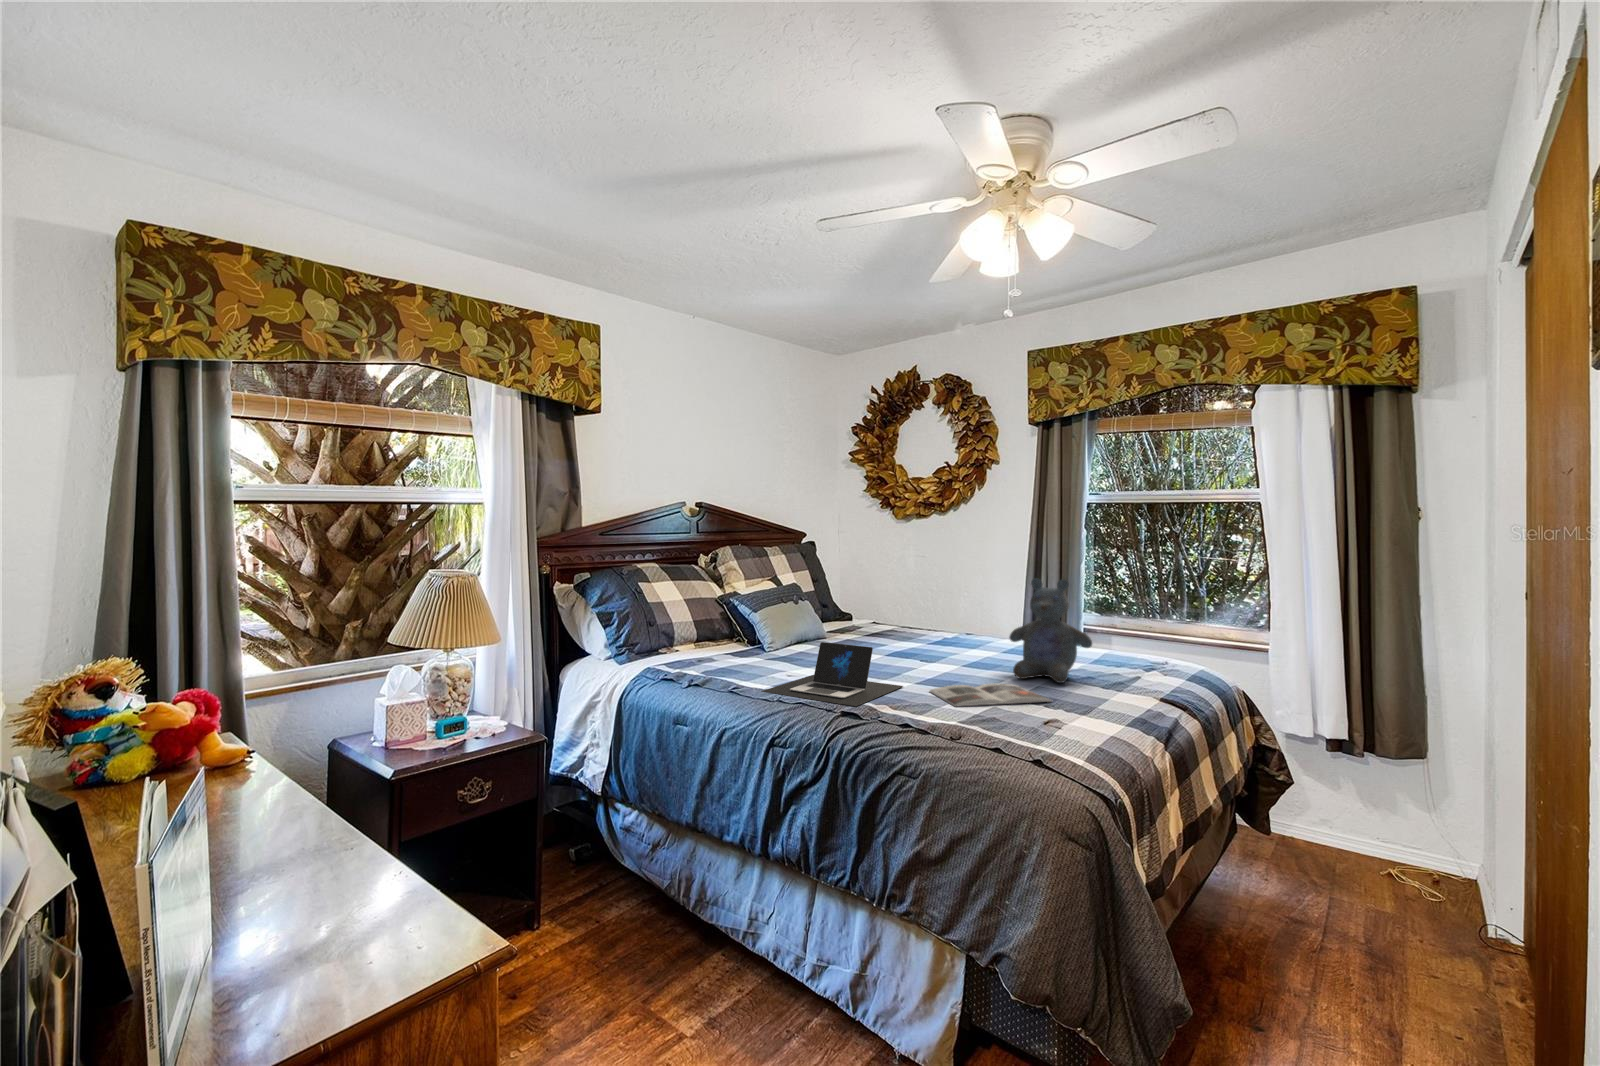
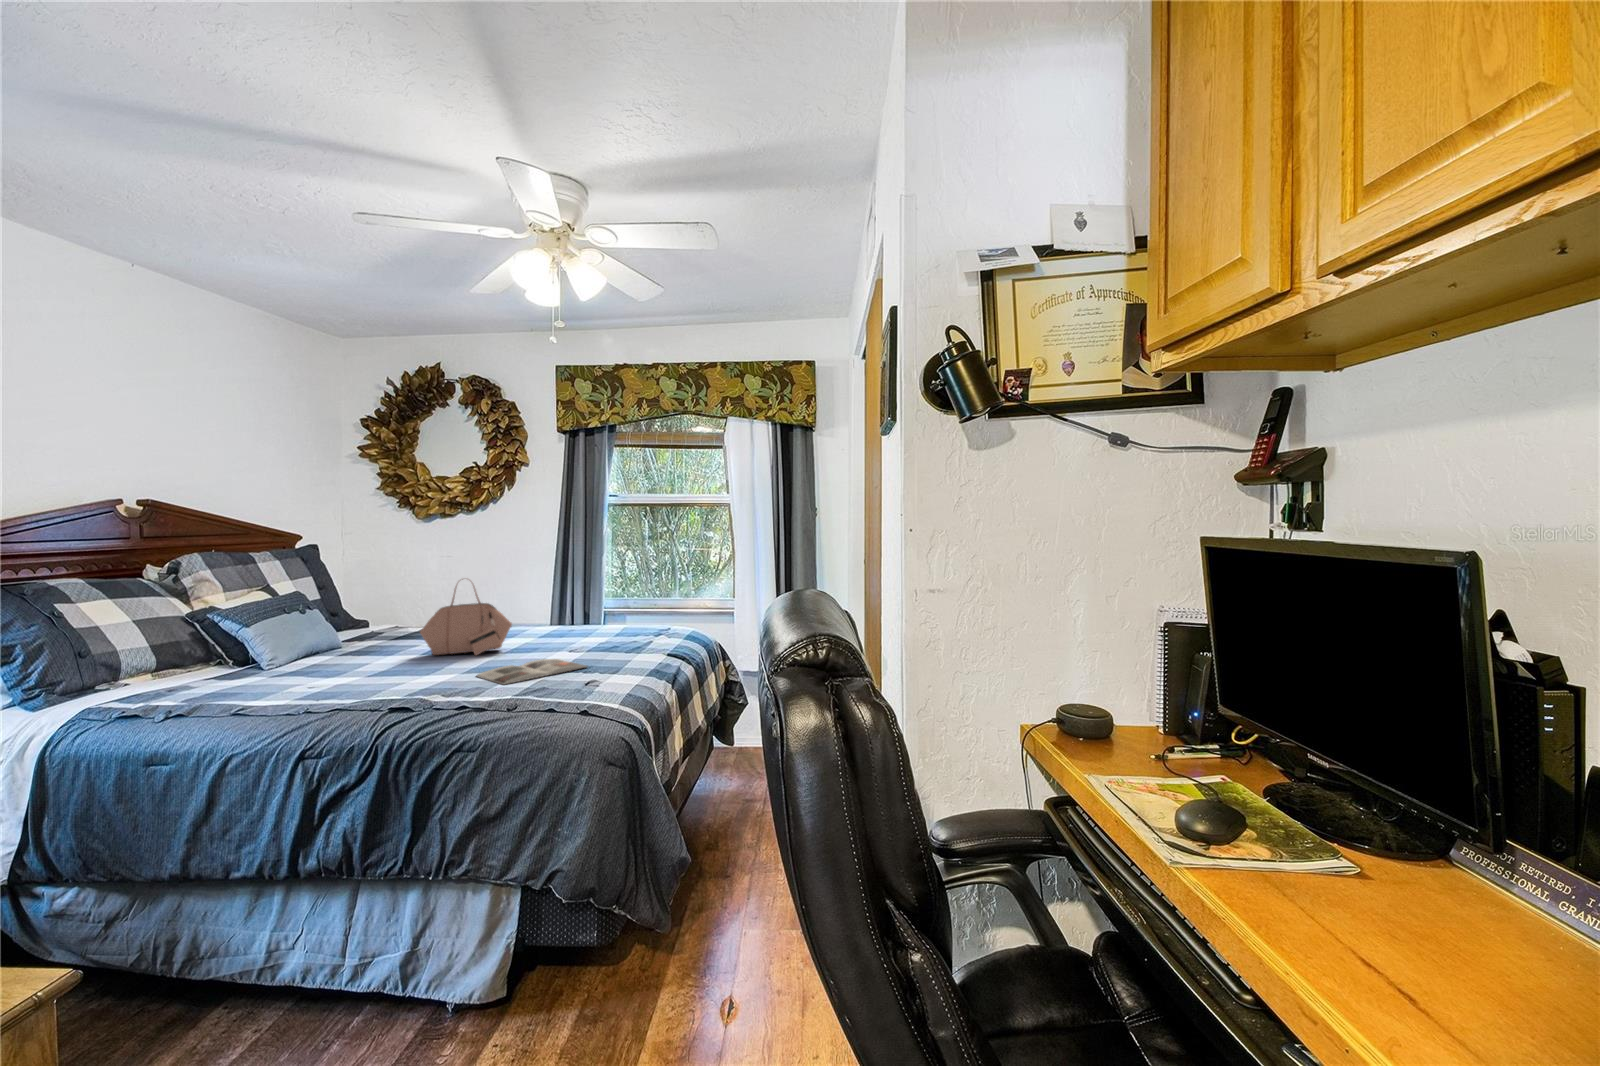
stuffed bear: present [1009,578,1092,683] -> none [547,566,617,653]
handbag: none [884,584,972,668] -> present [420,579,512,655]
laptop: present [762,642,903,706] -> none [275,643,449,707]

